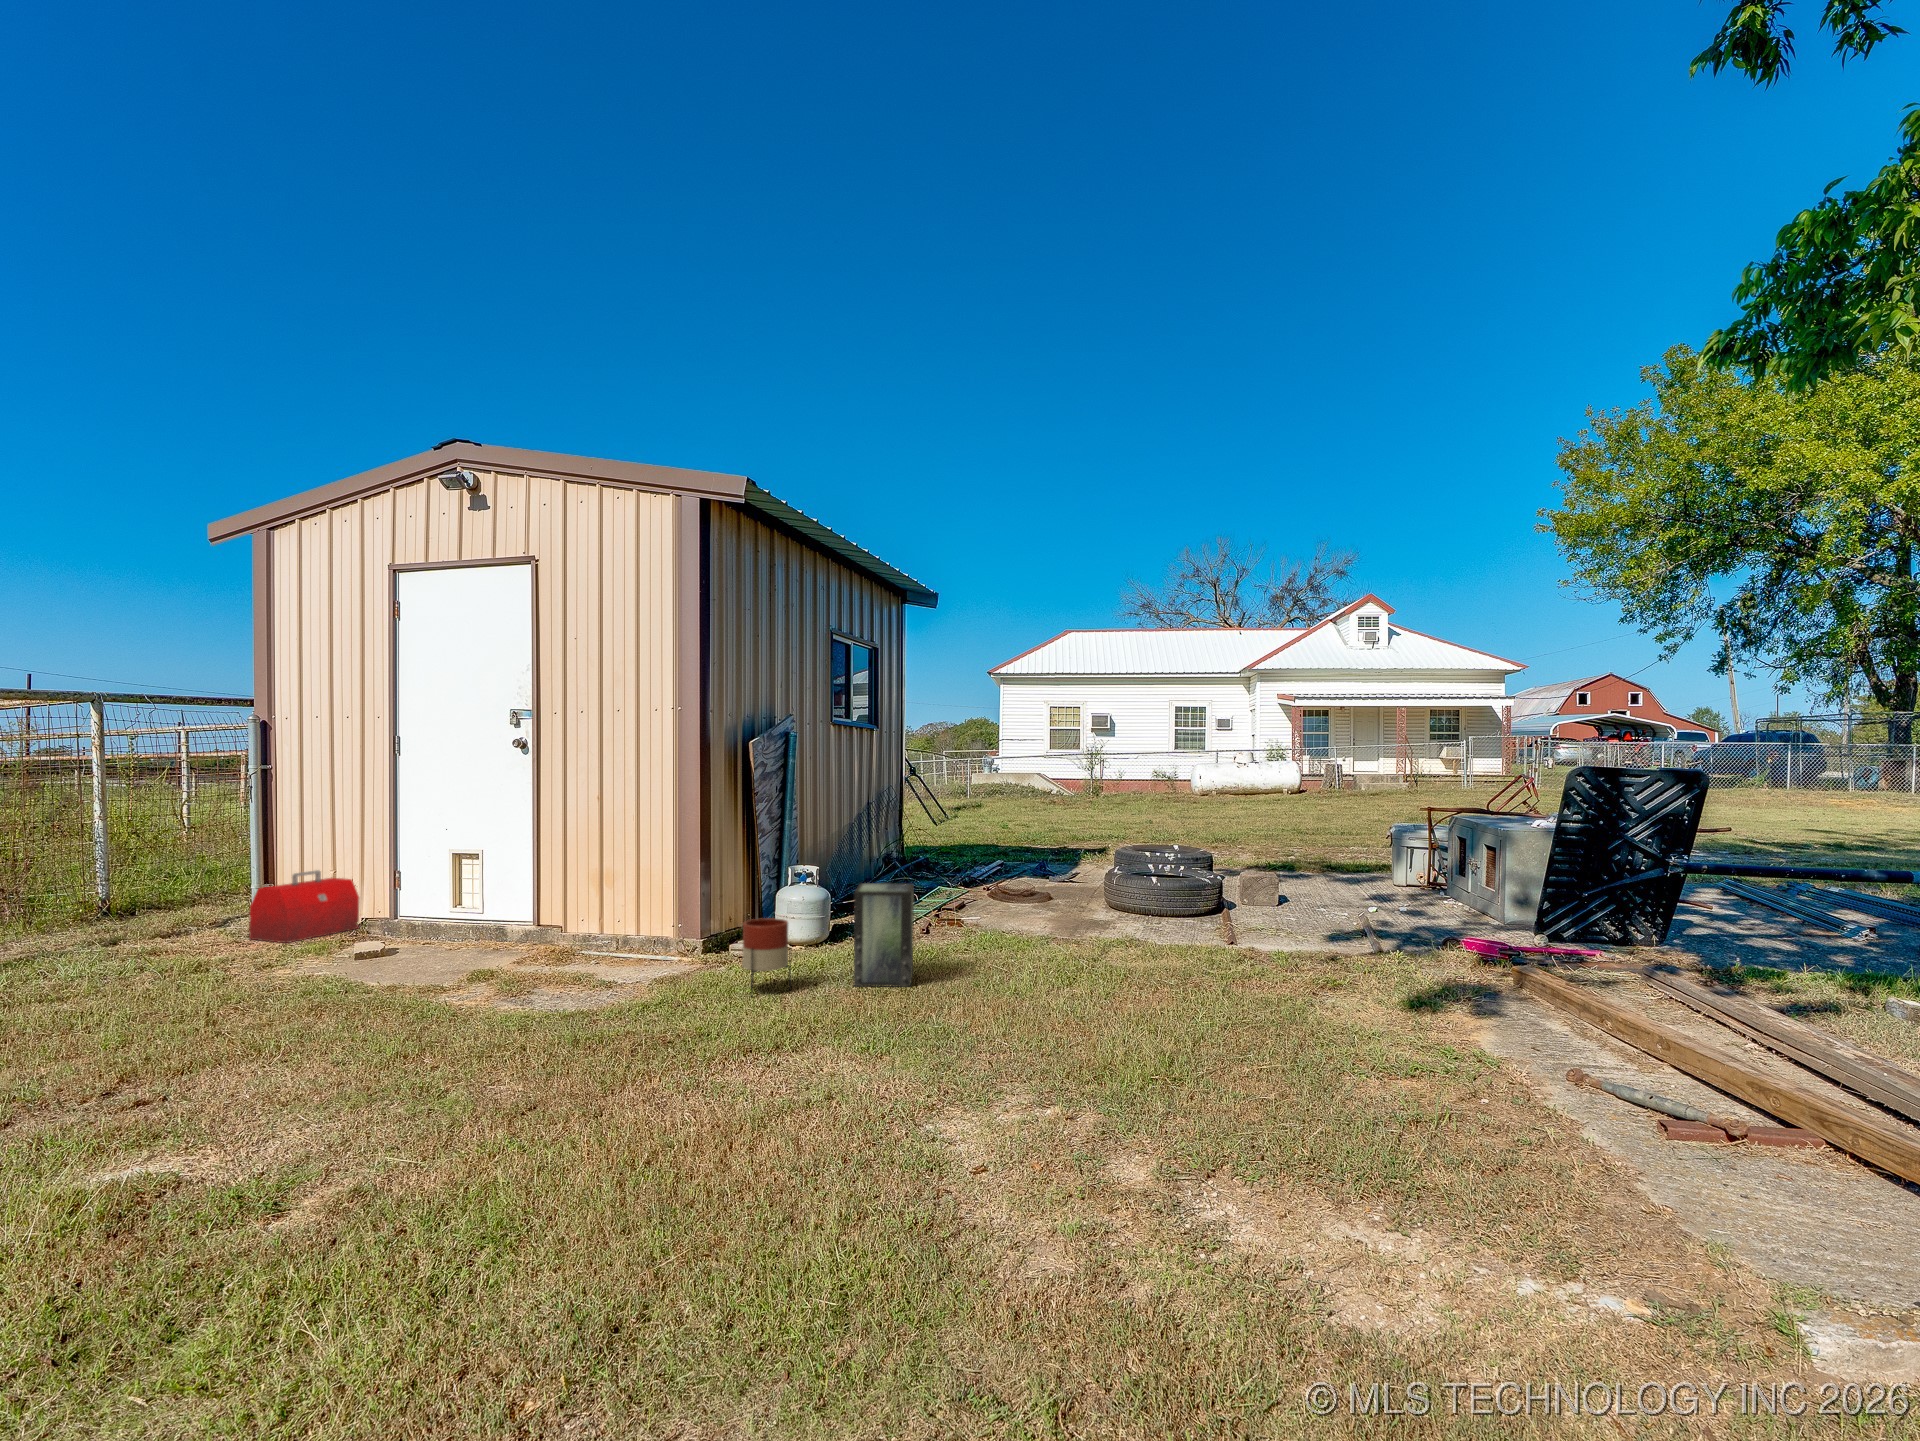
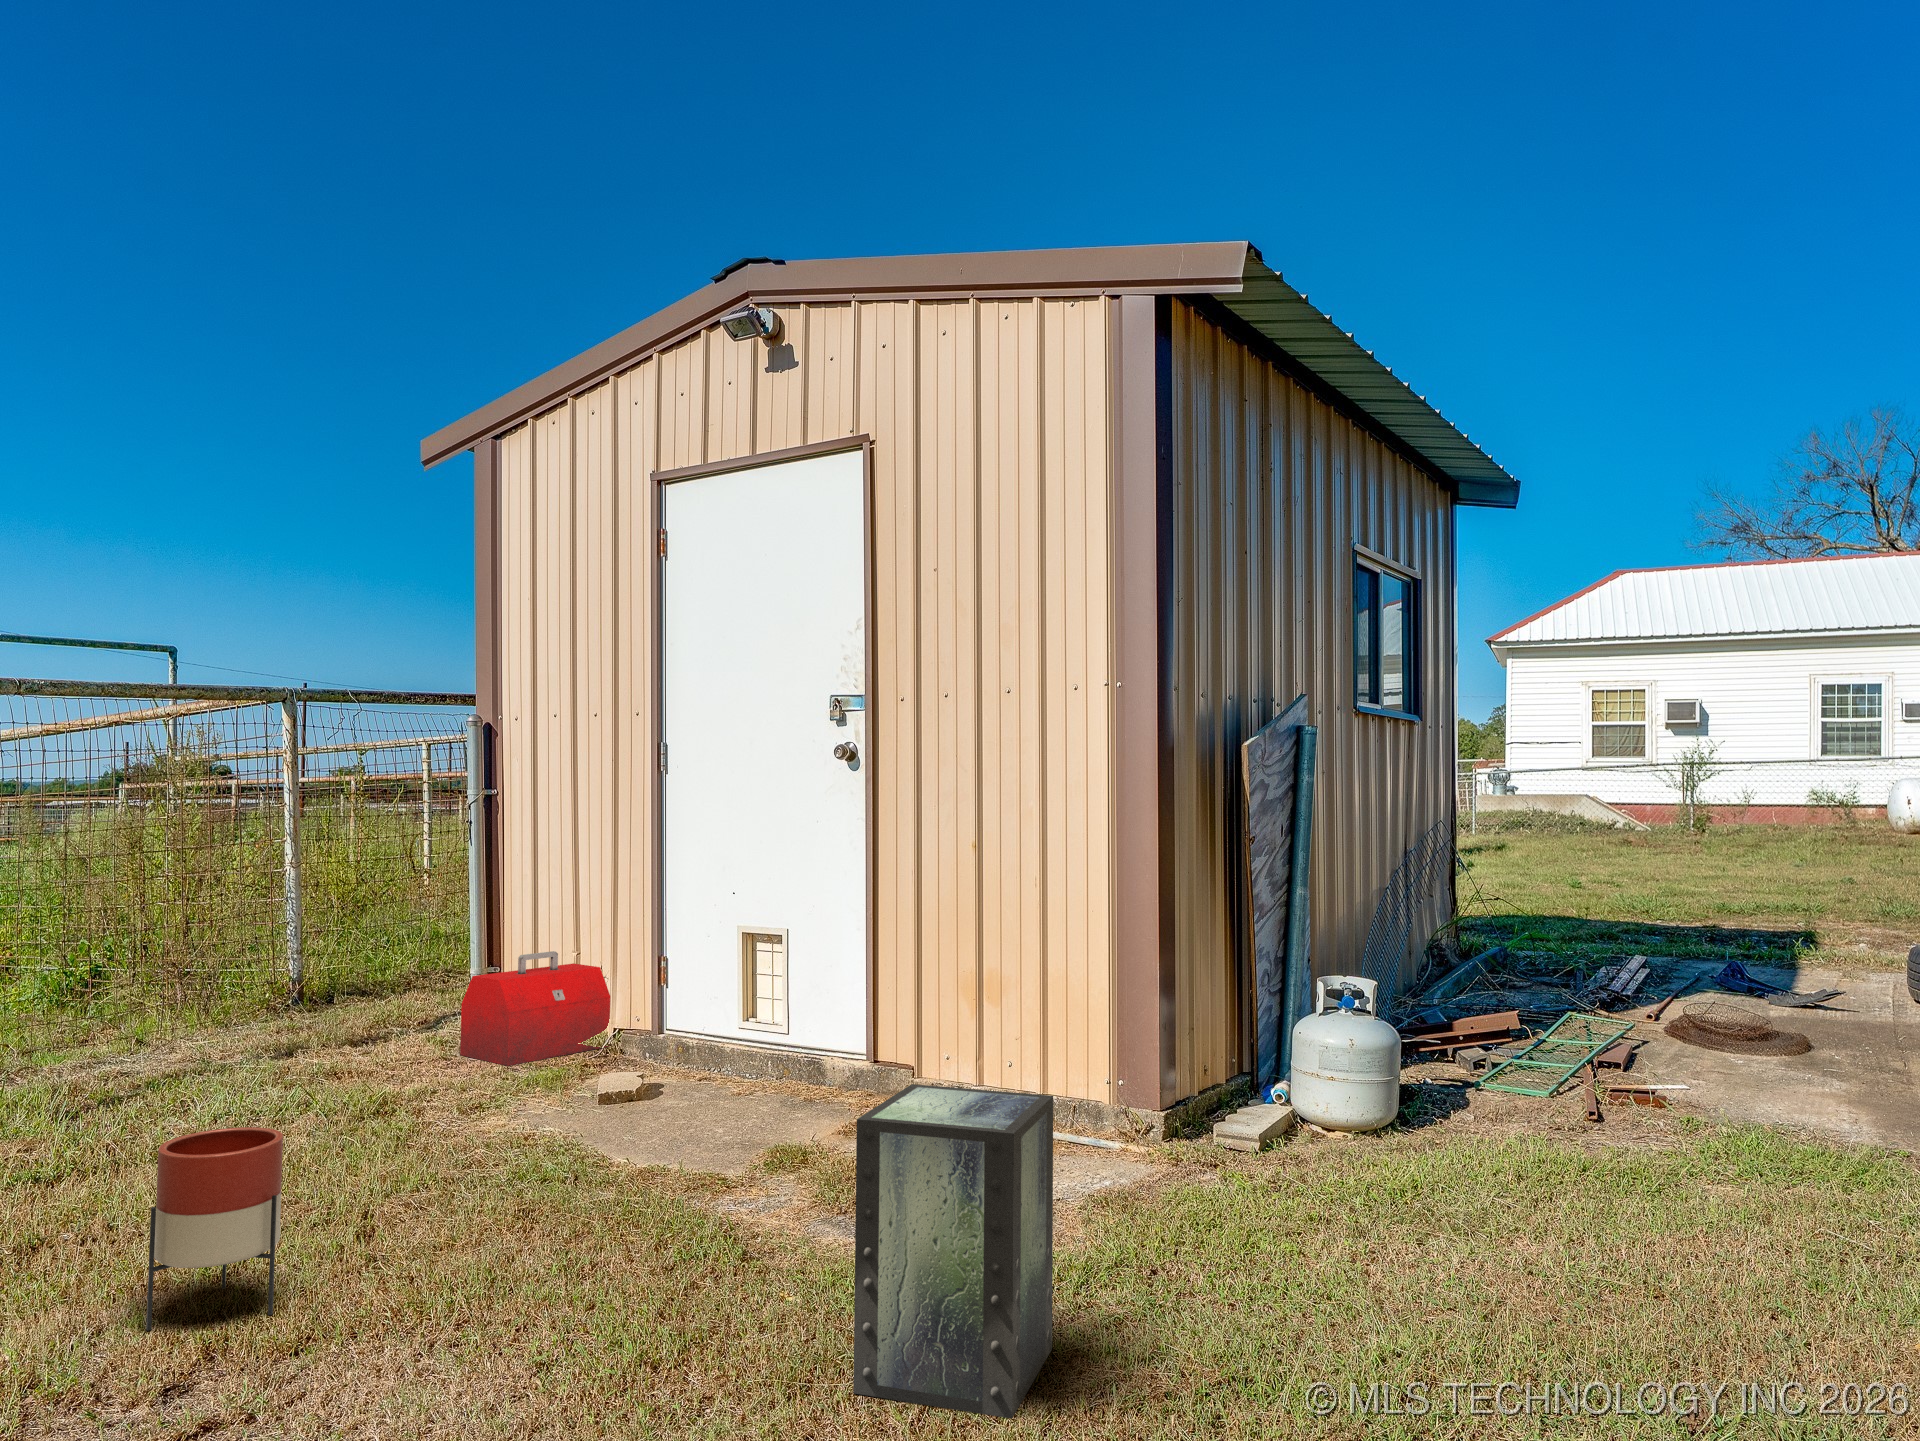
storage box: present [853,883,914,987] -> present [853,1084,1053,1419]
planter: present [742,918,791,995] -> present [146,1127,283,1331]

